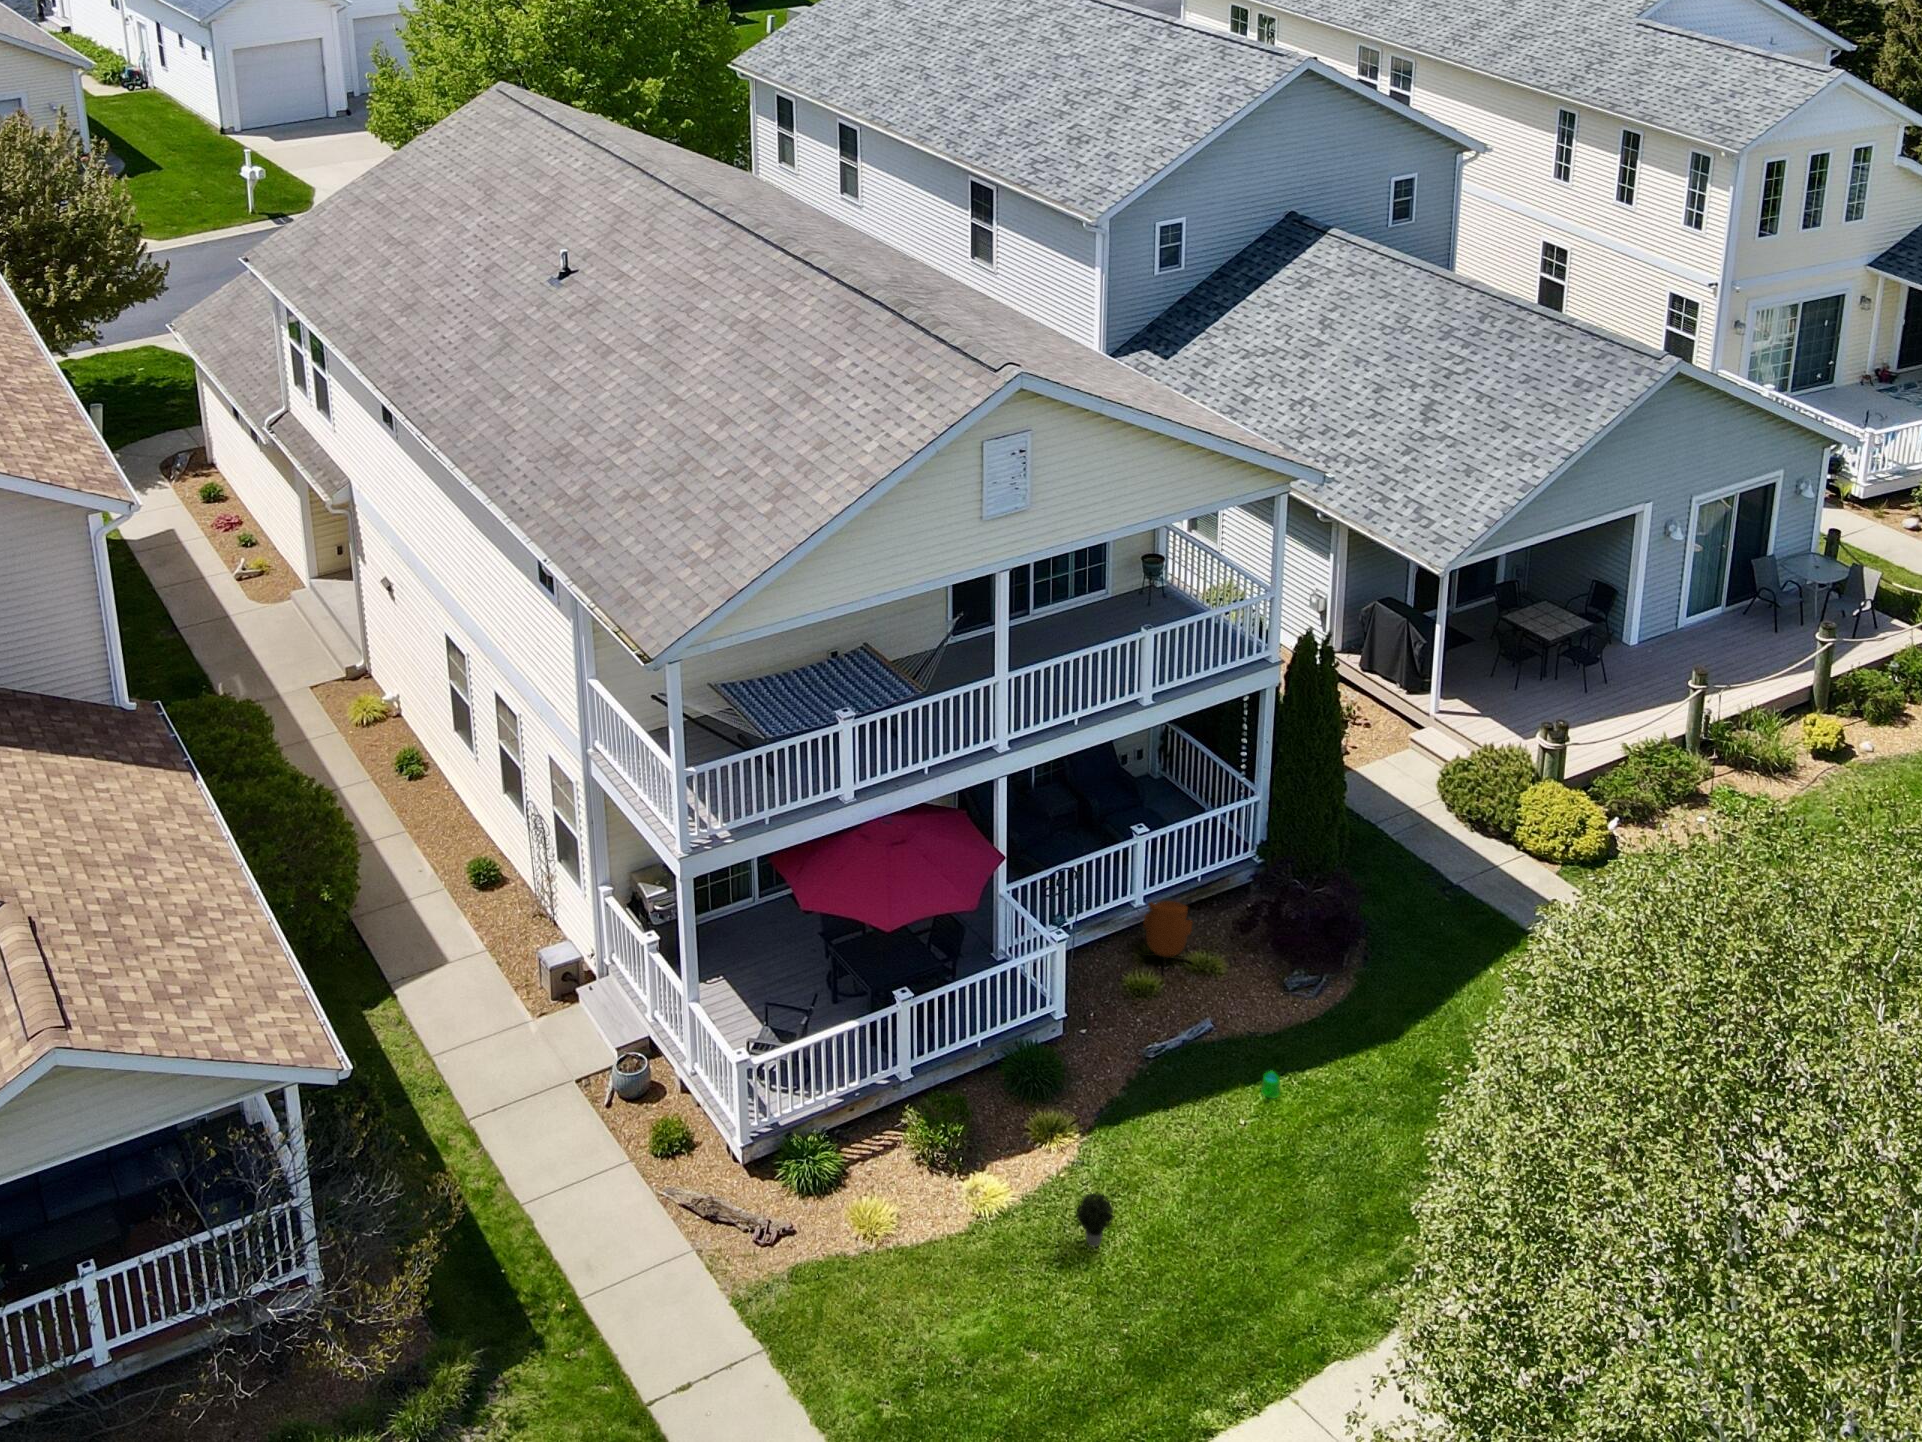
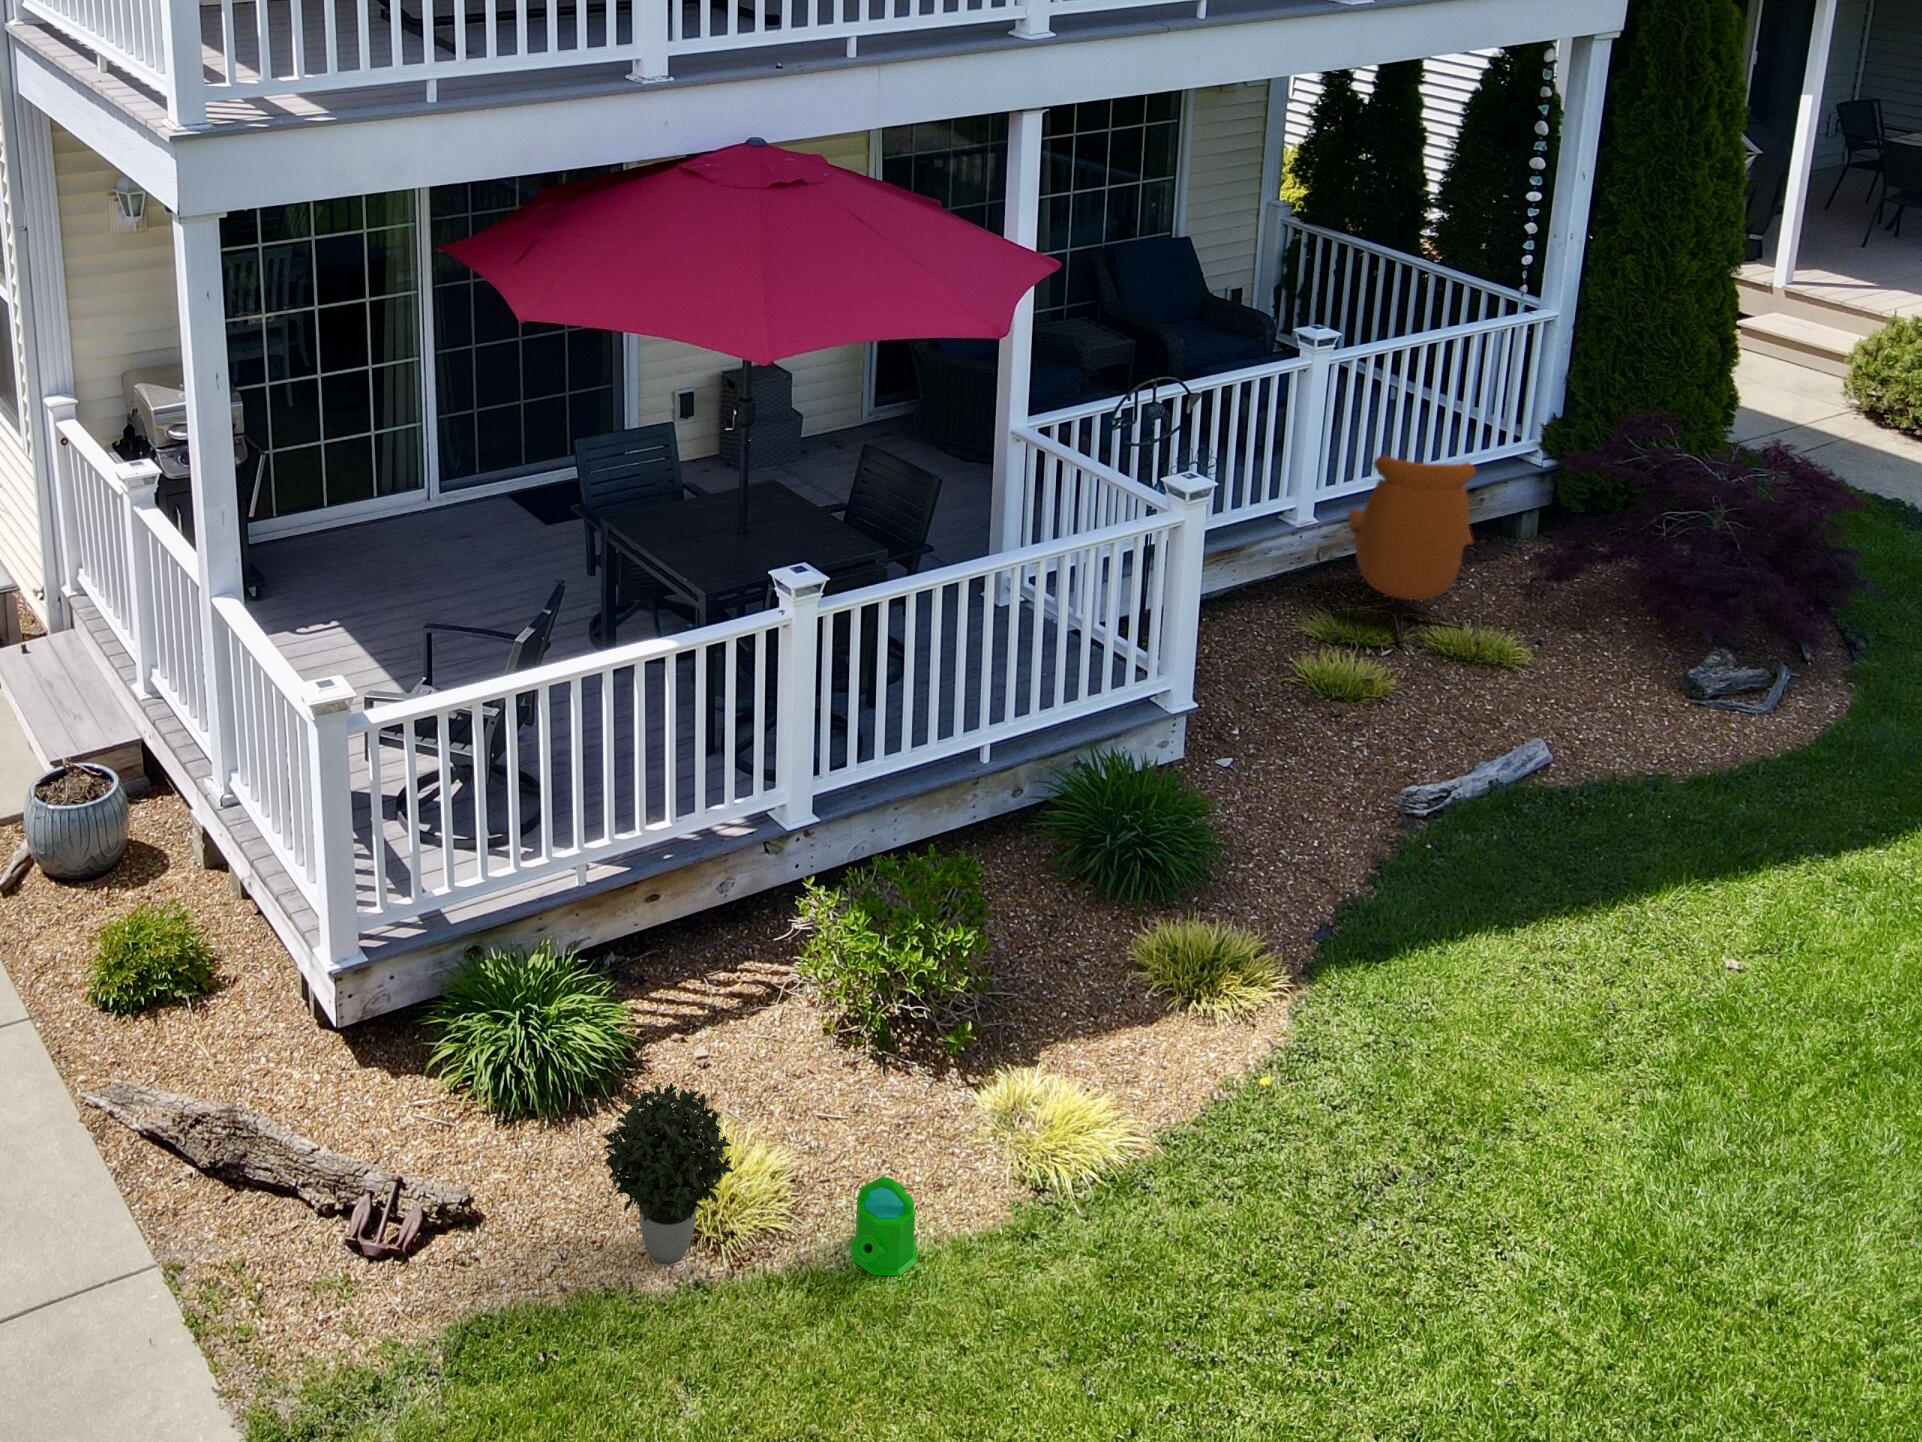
watering can: present [1261,1071,1280,1098] -> present [850,1176,918,1276]
potted plant: present [1076,1193,1114,1247] -> present [603,1083,733,1263]

